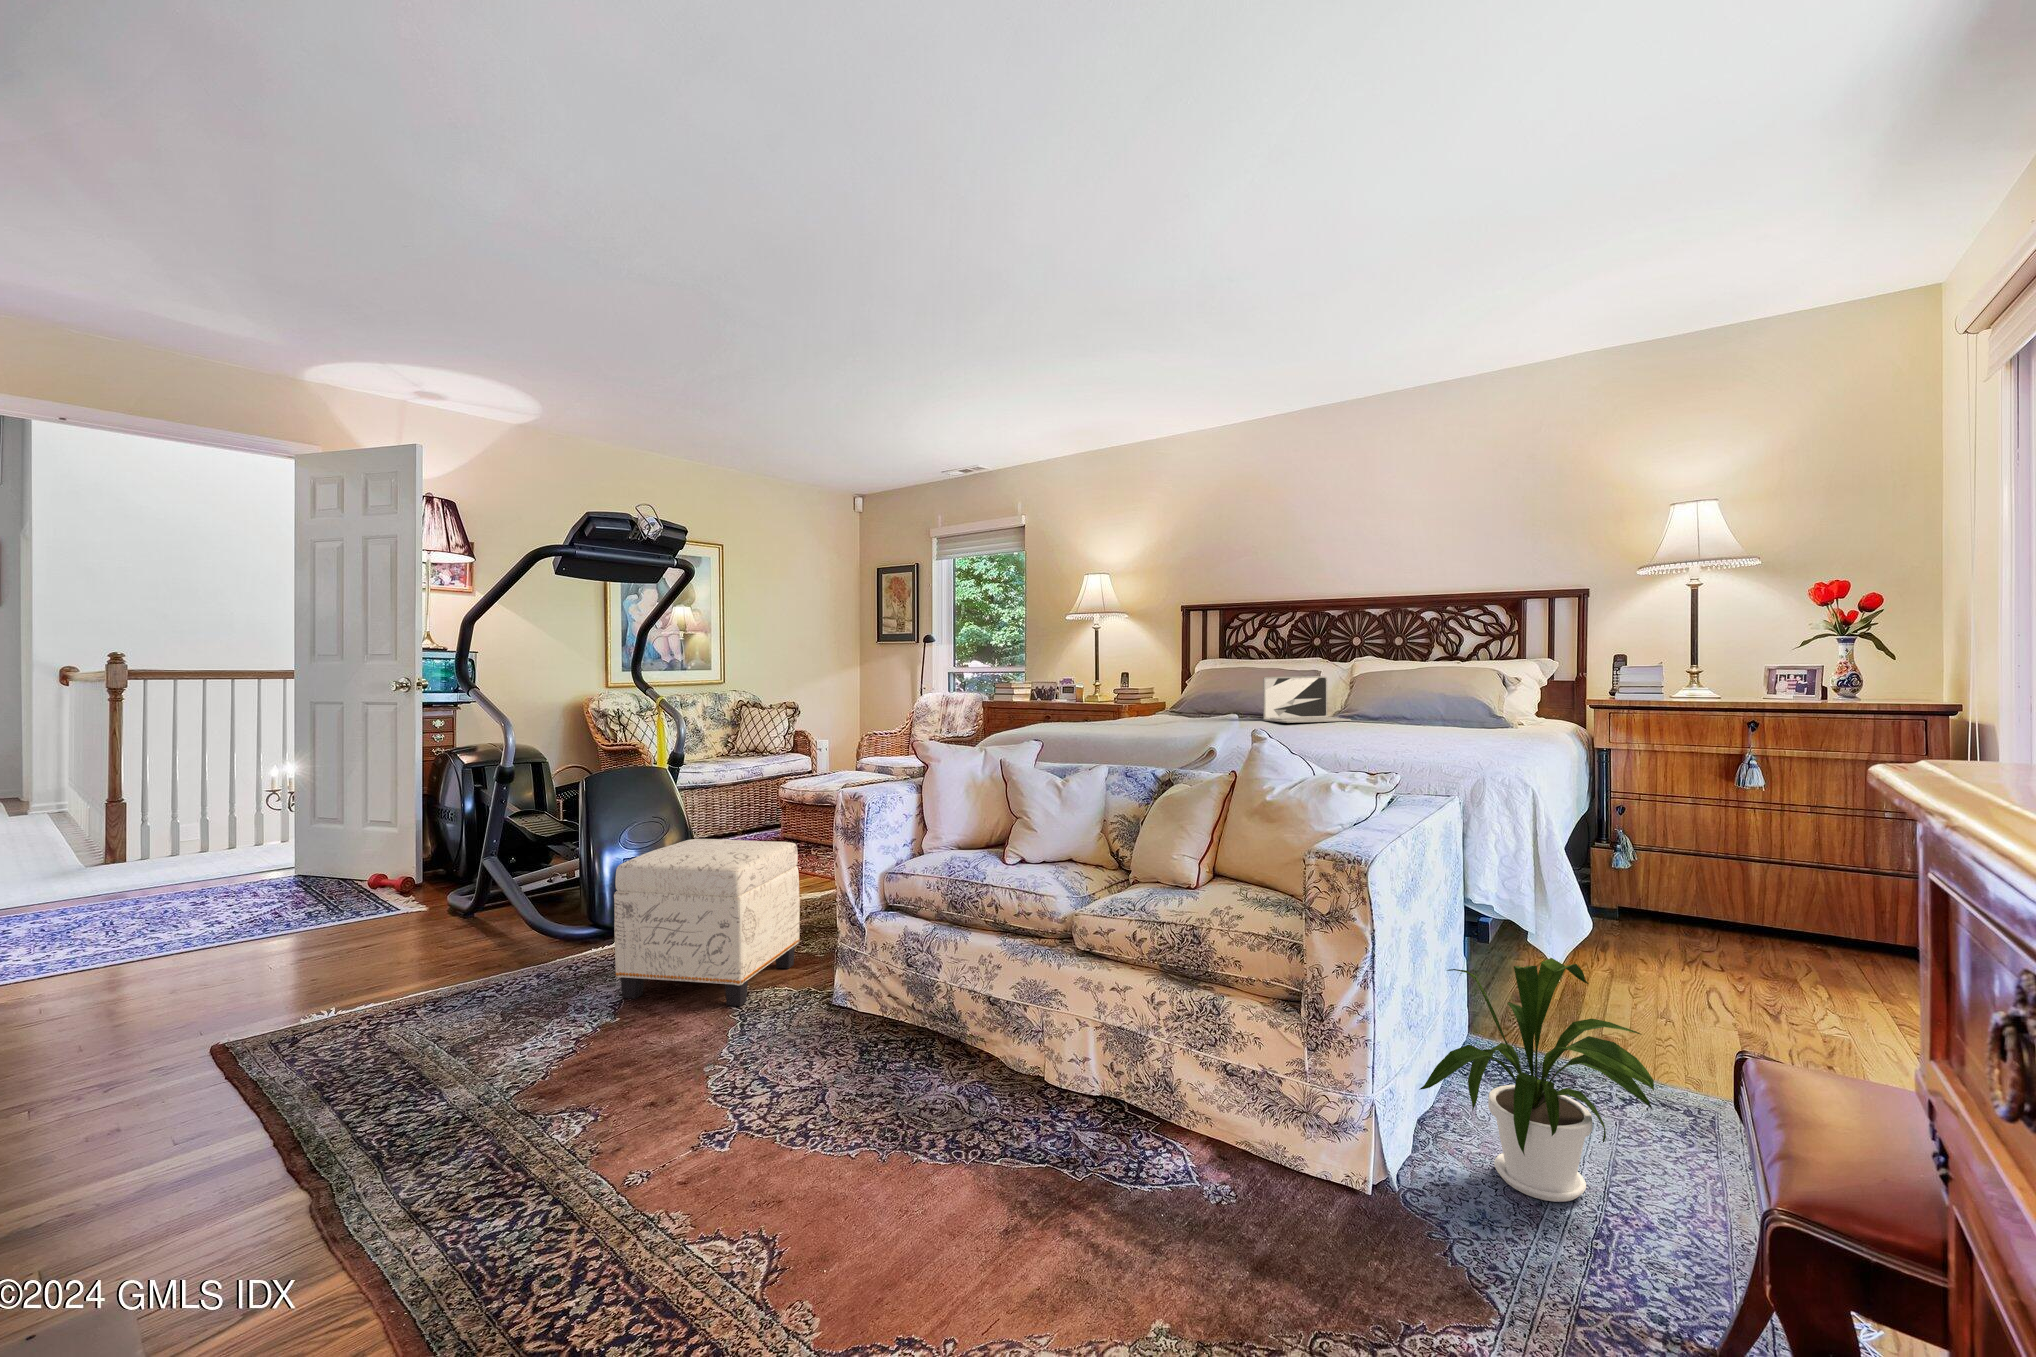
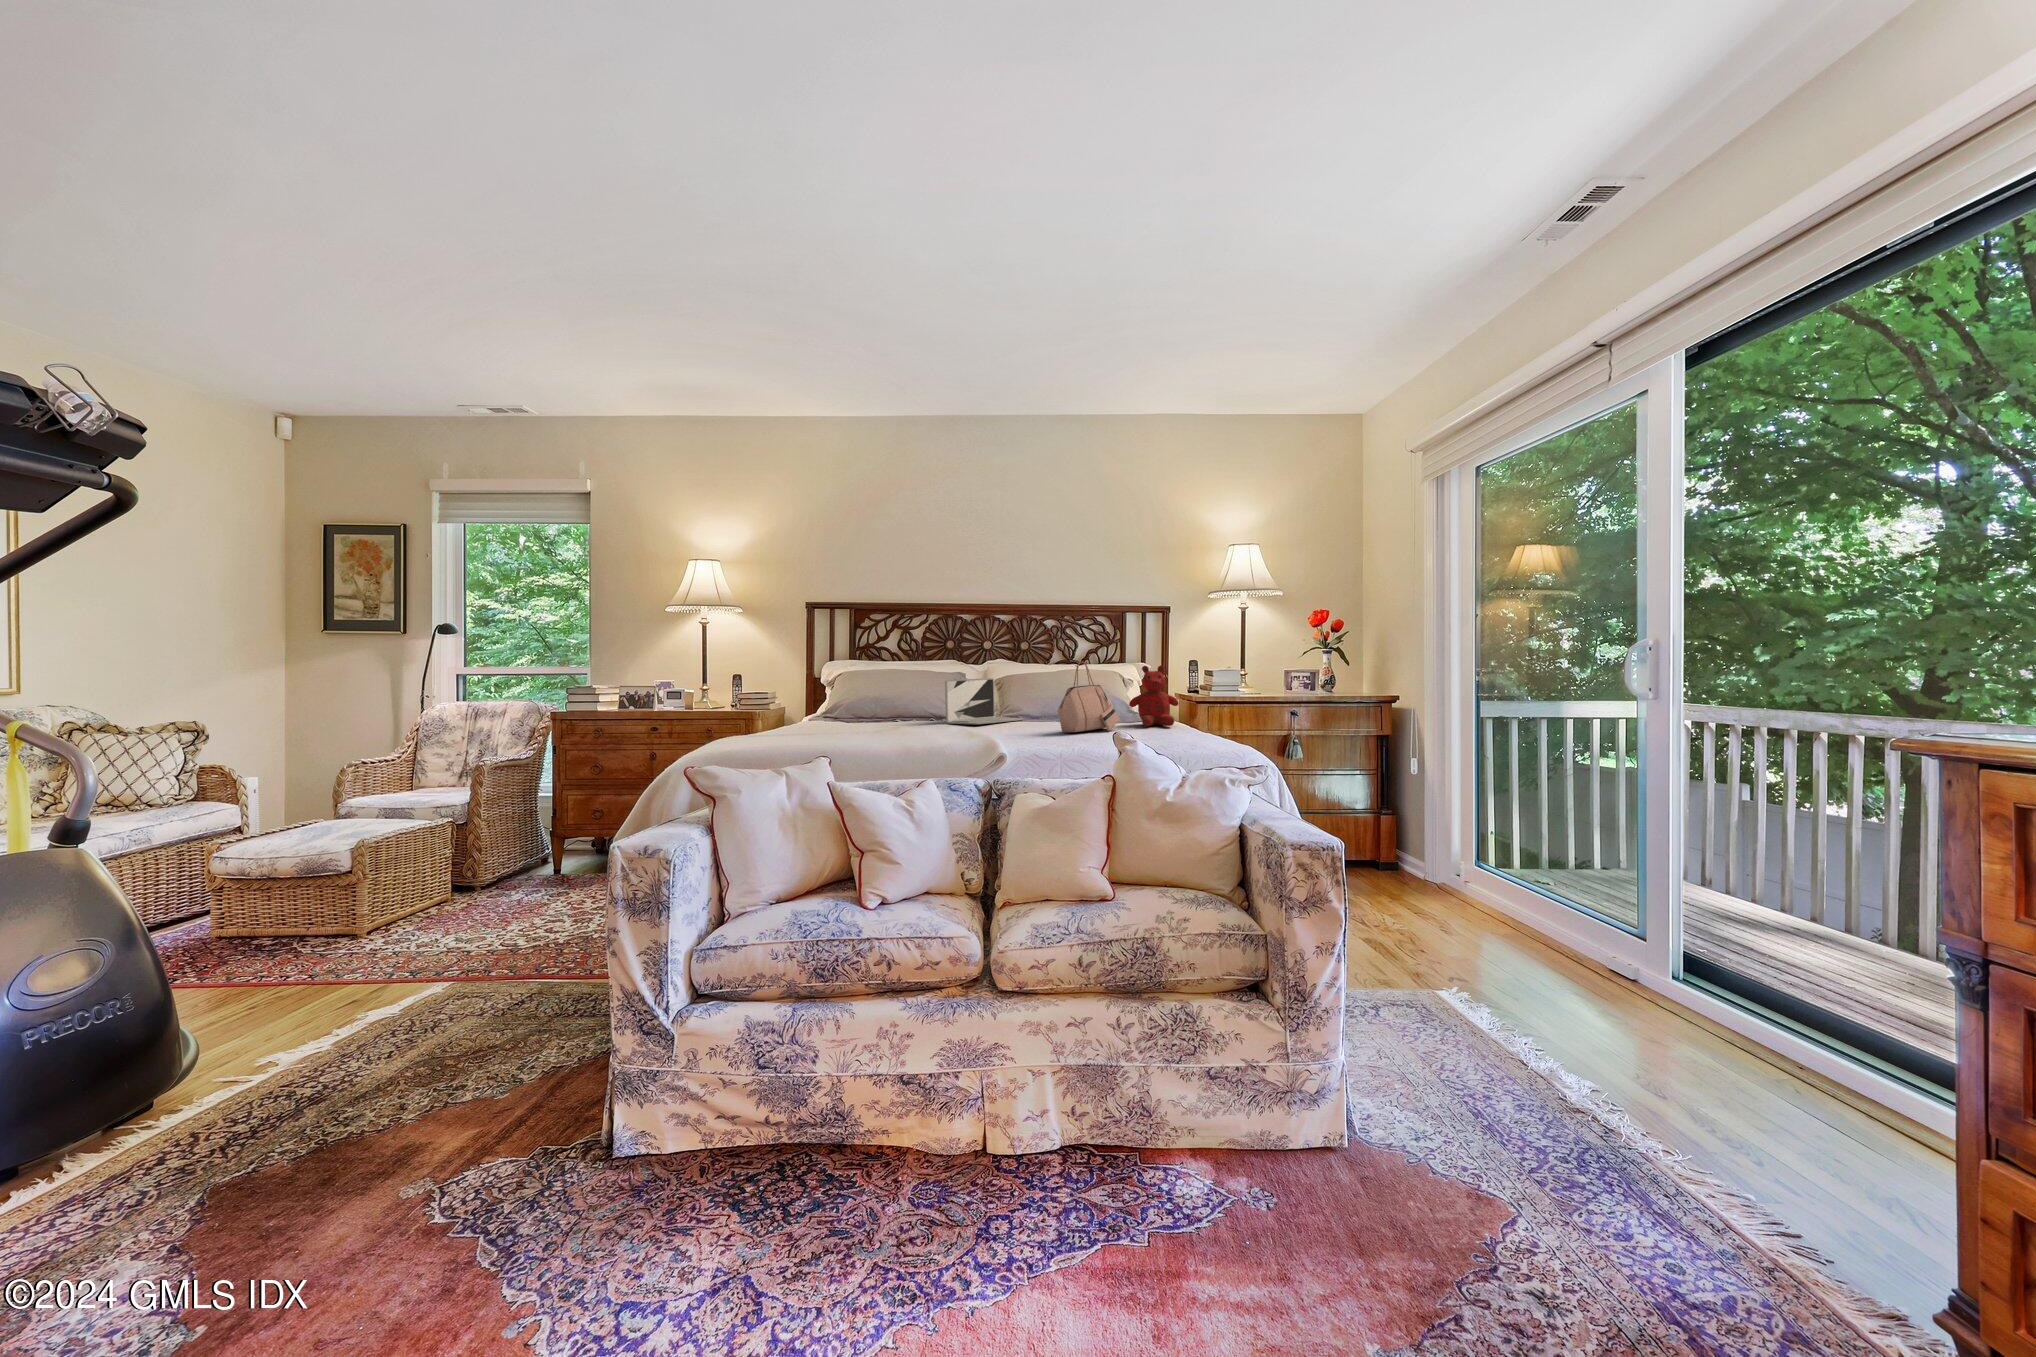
handbag: none [1352,660,1435,737] -> present [1057,661,1120,732]
teddy bear: none [1461,666,1525,736] -> present [1129,665,1179,726]
ottoman: present [614,839,800,1006] -> none [154,936,482,1271]
house plant: present [1419,958,1654,1202] -> none [1336,904,1539,1108]

